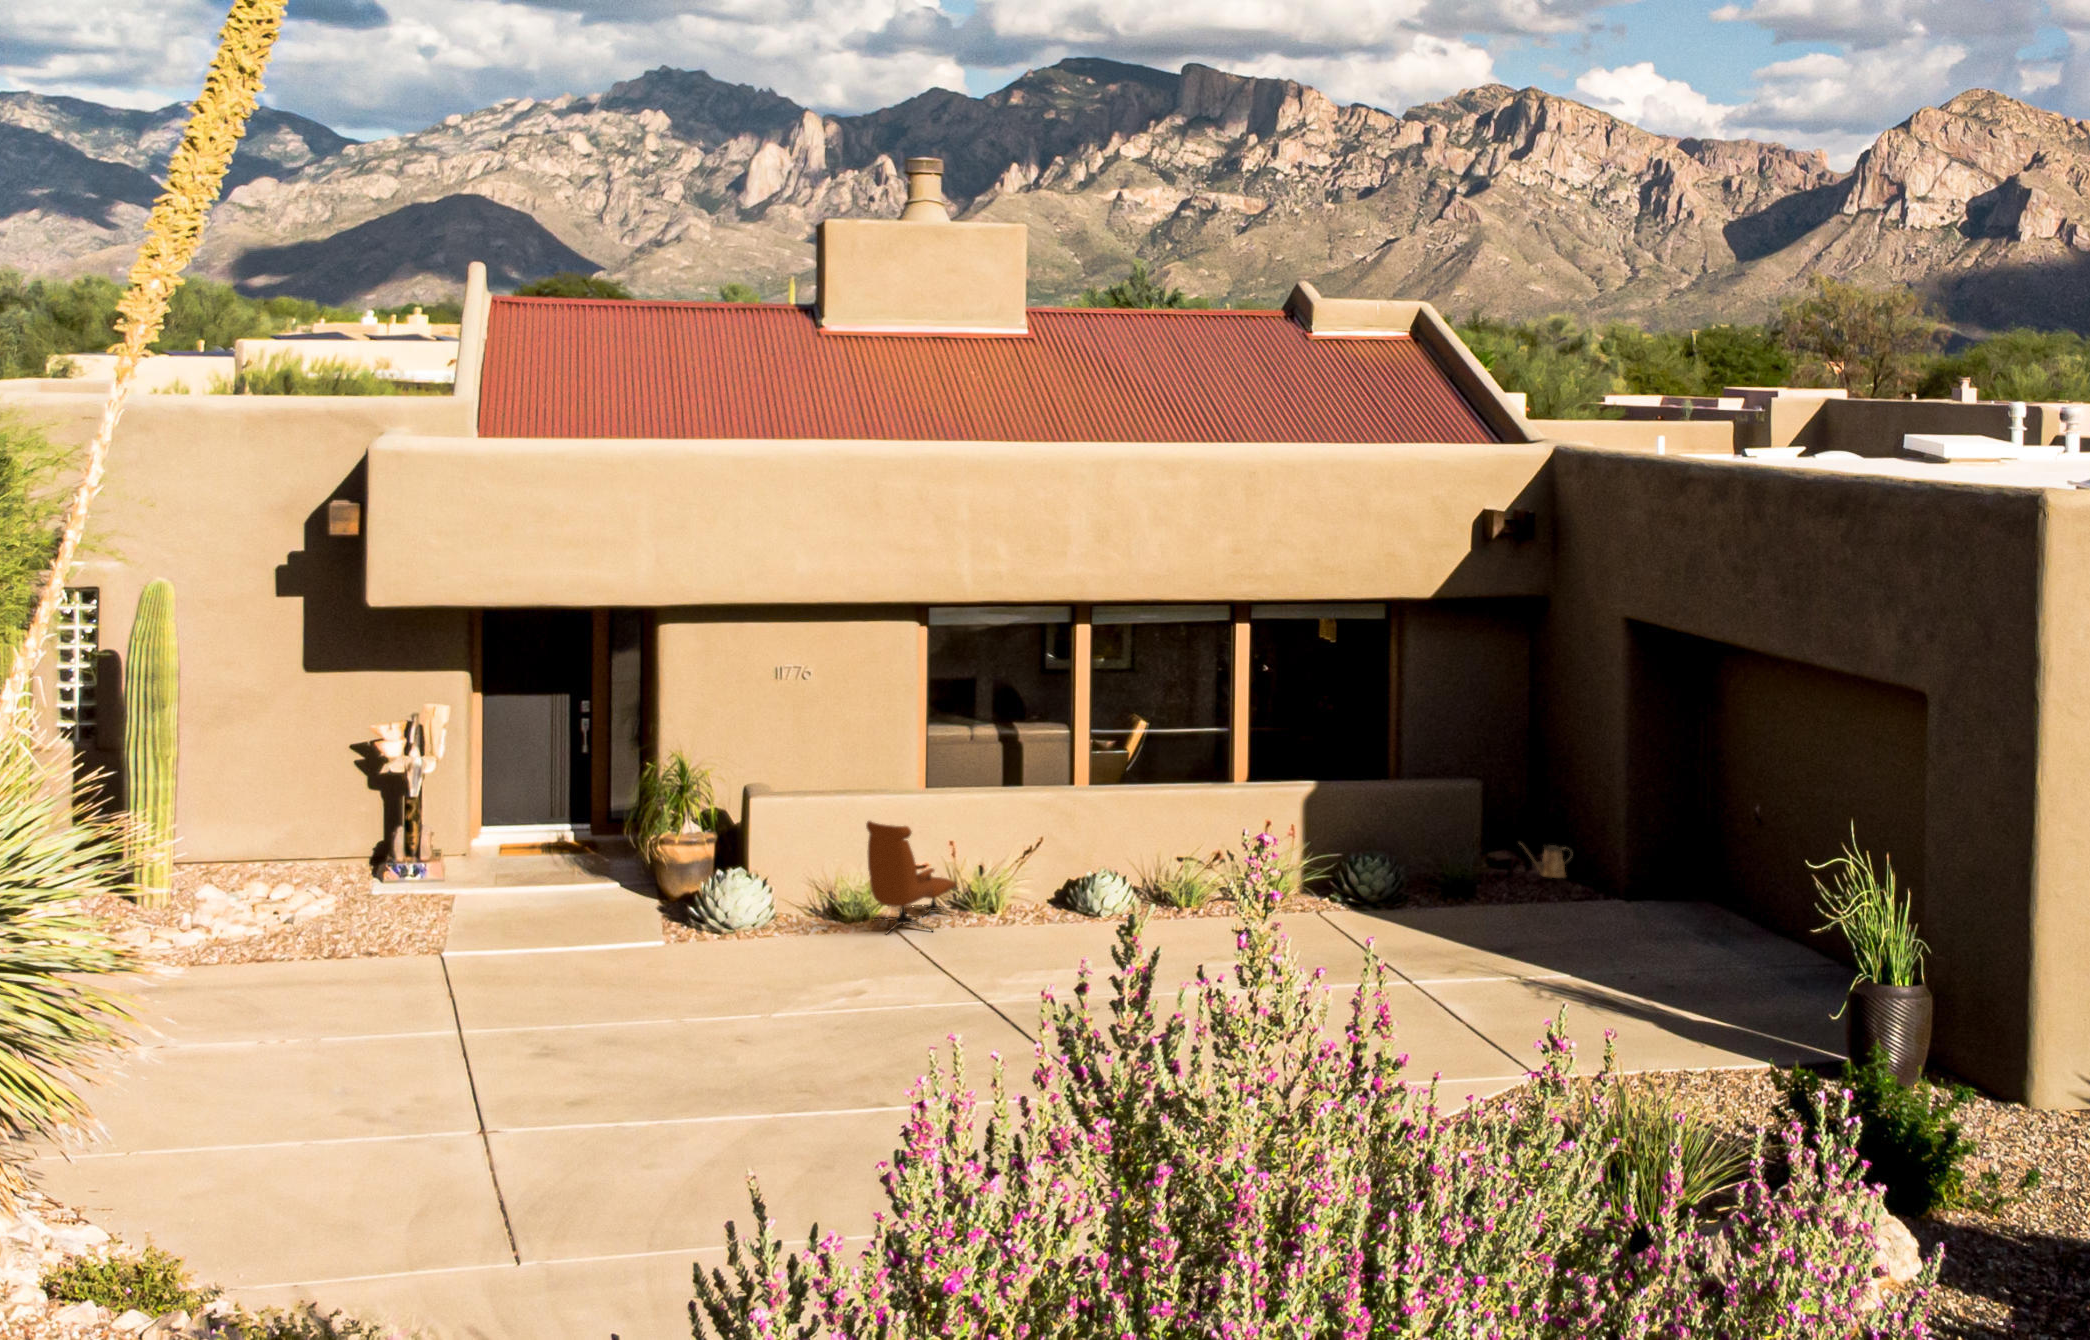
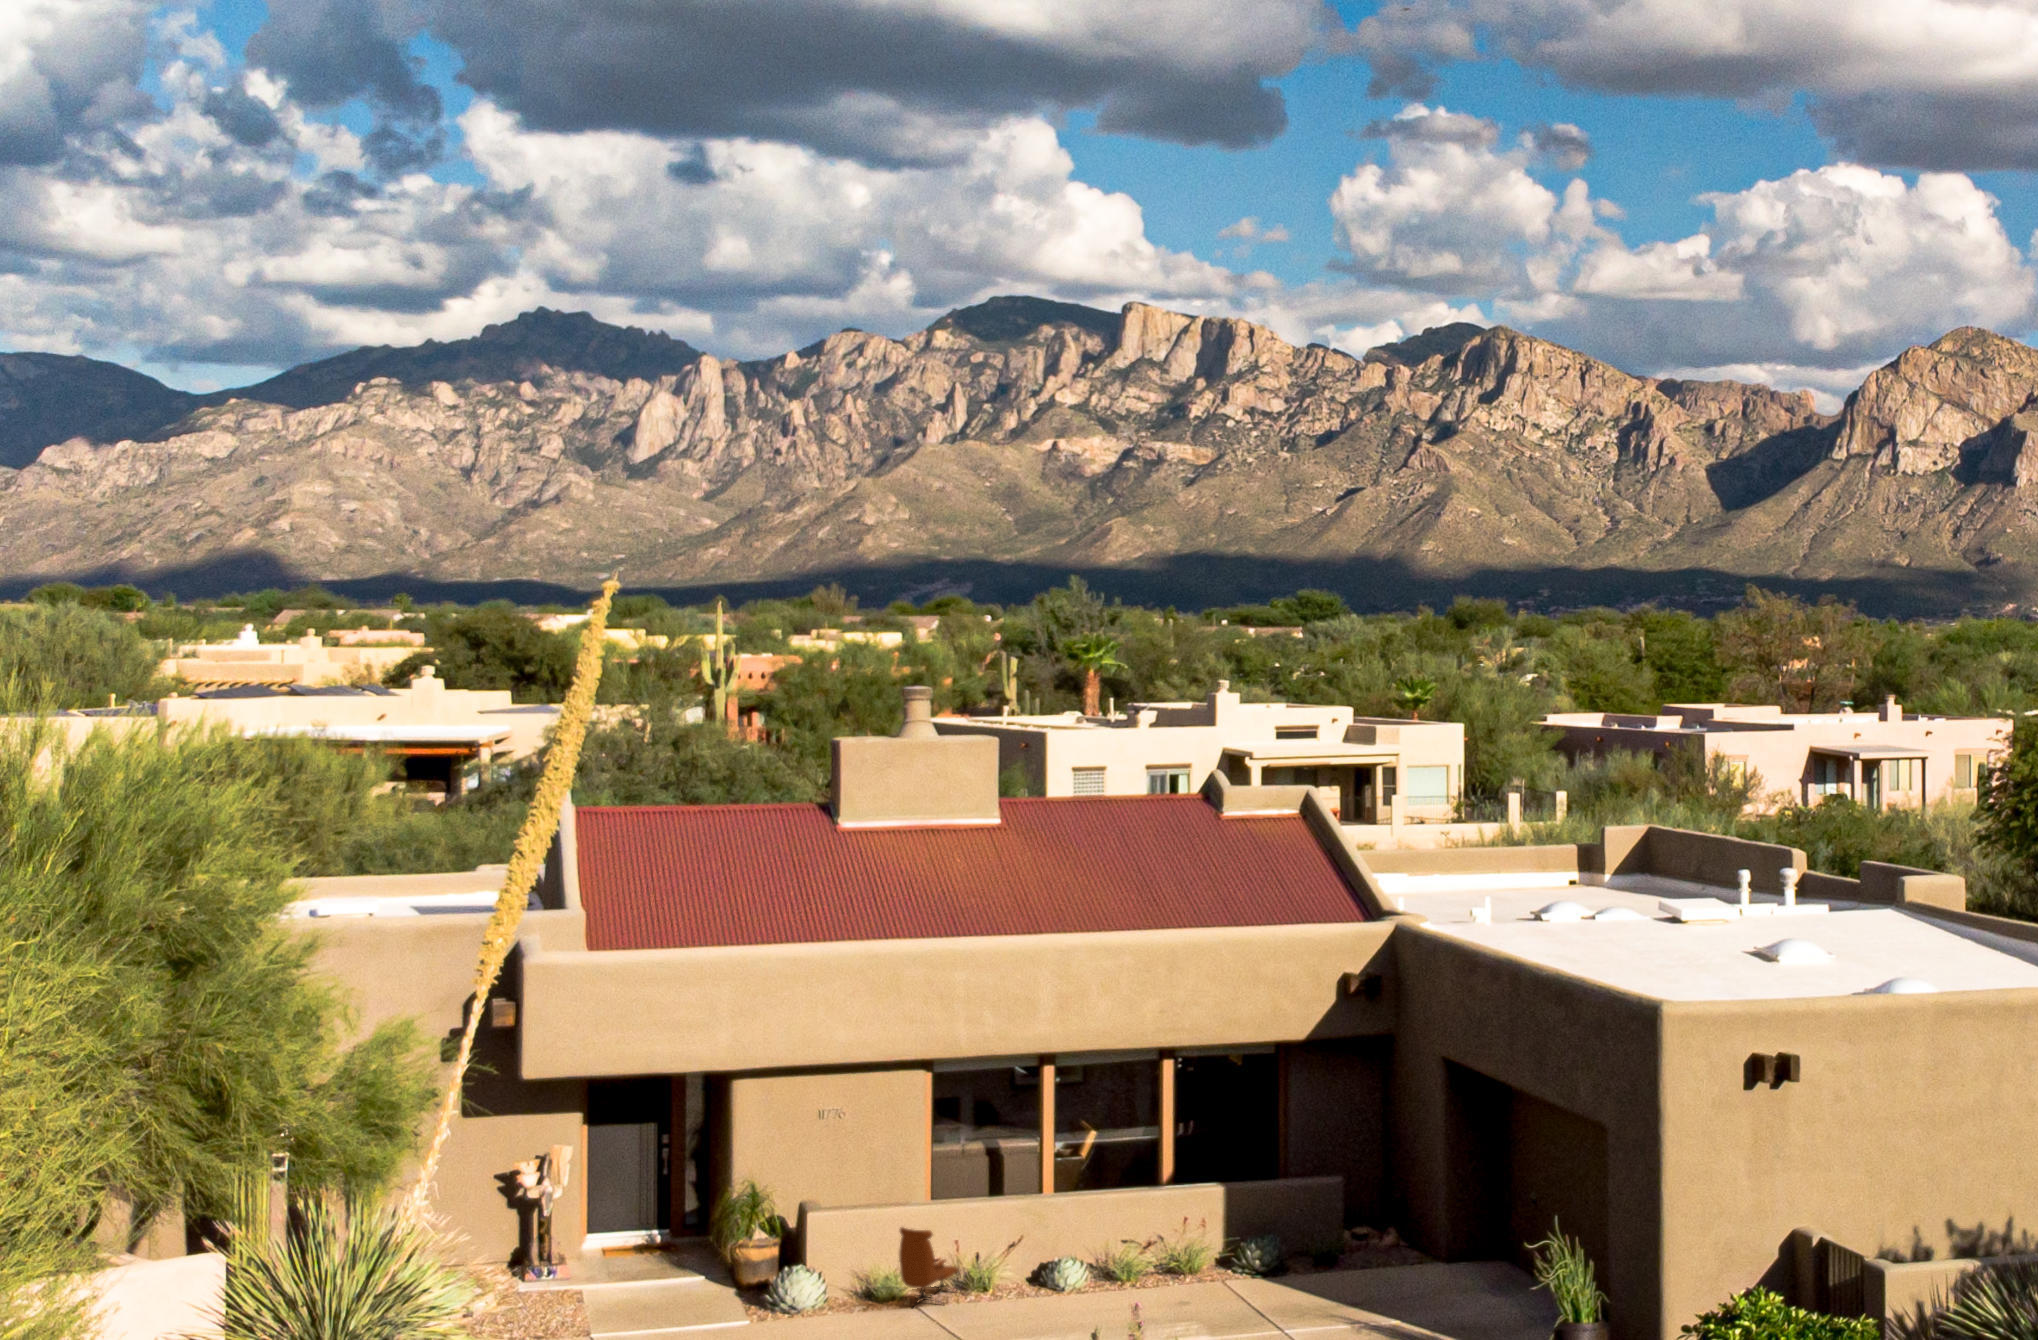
watering can: present [1521,844,1572,878] -> none [1358,1222,1396,1247]

